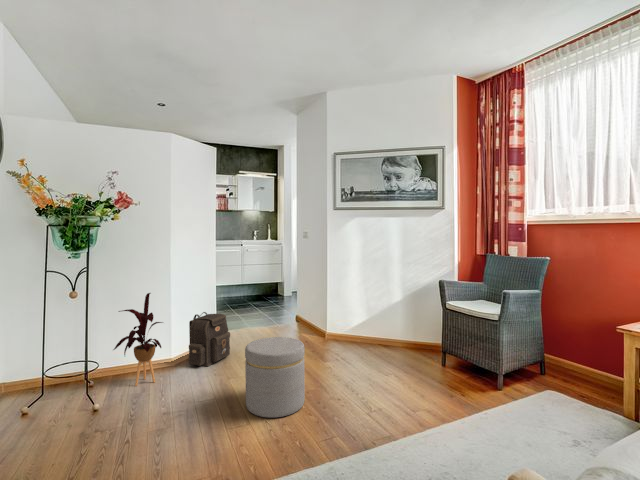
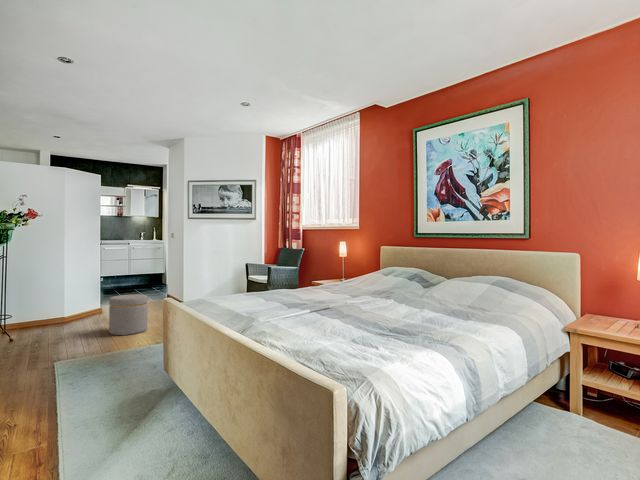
house plant: present [114,293,162,386] -> none [19,270,56,330]
backpack: present [188,312,230,366] -> none [73,287,106,321]

